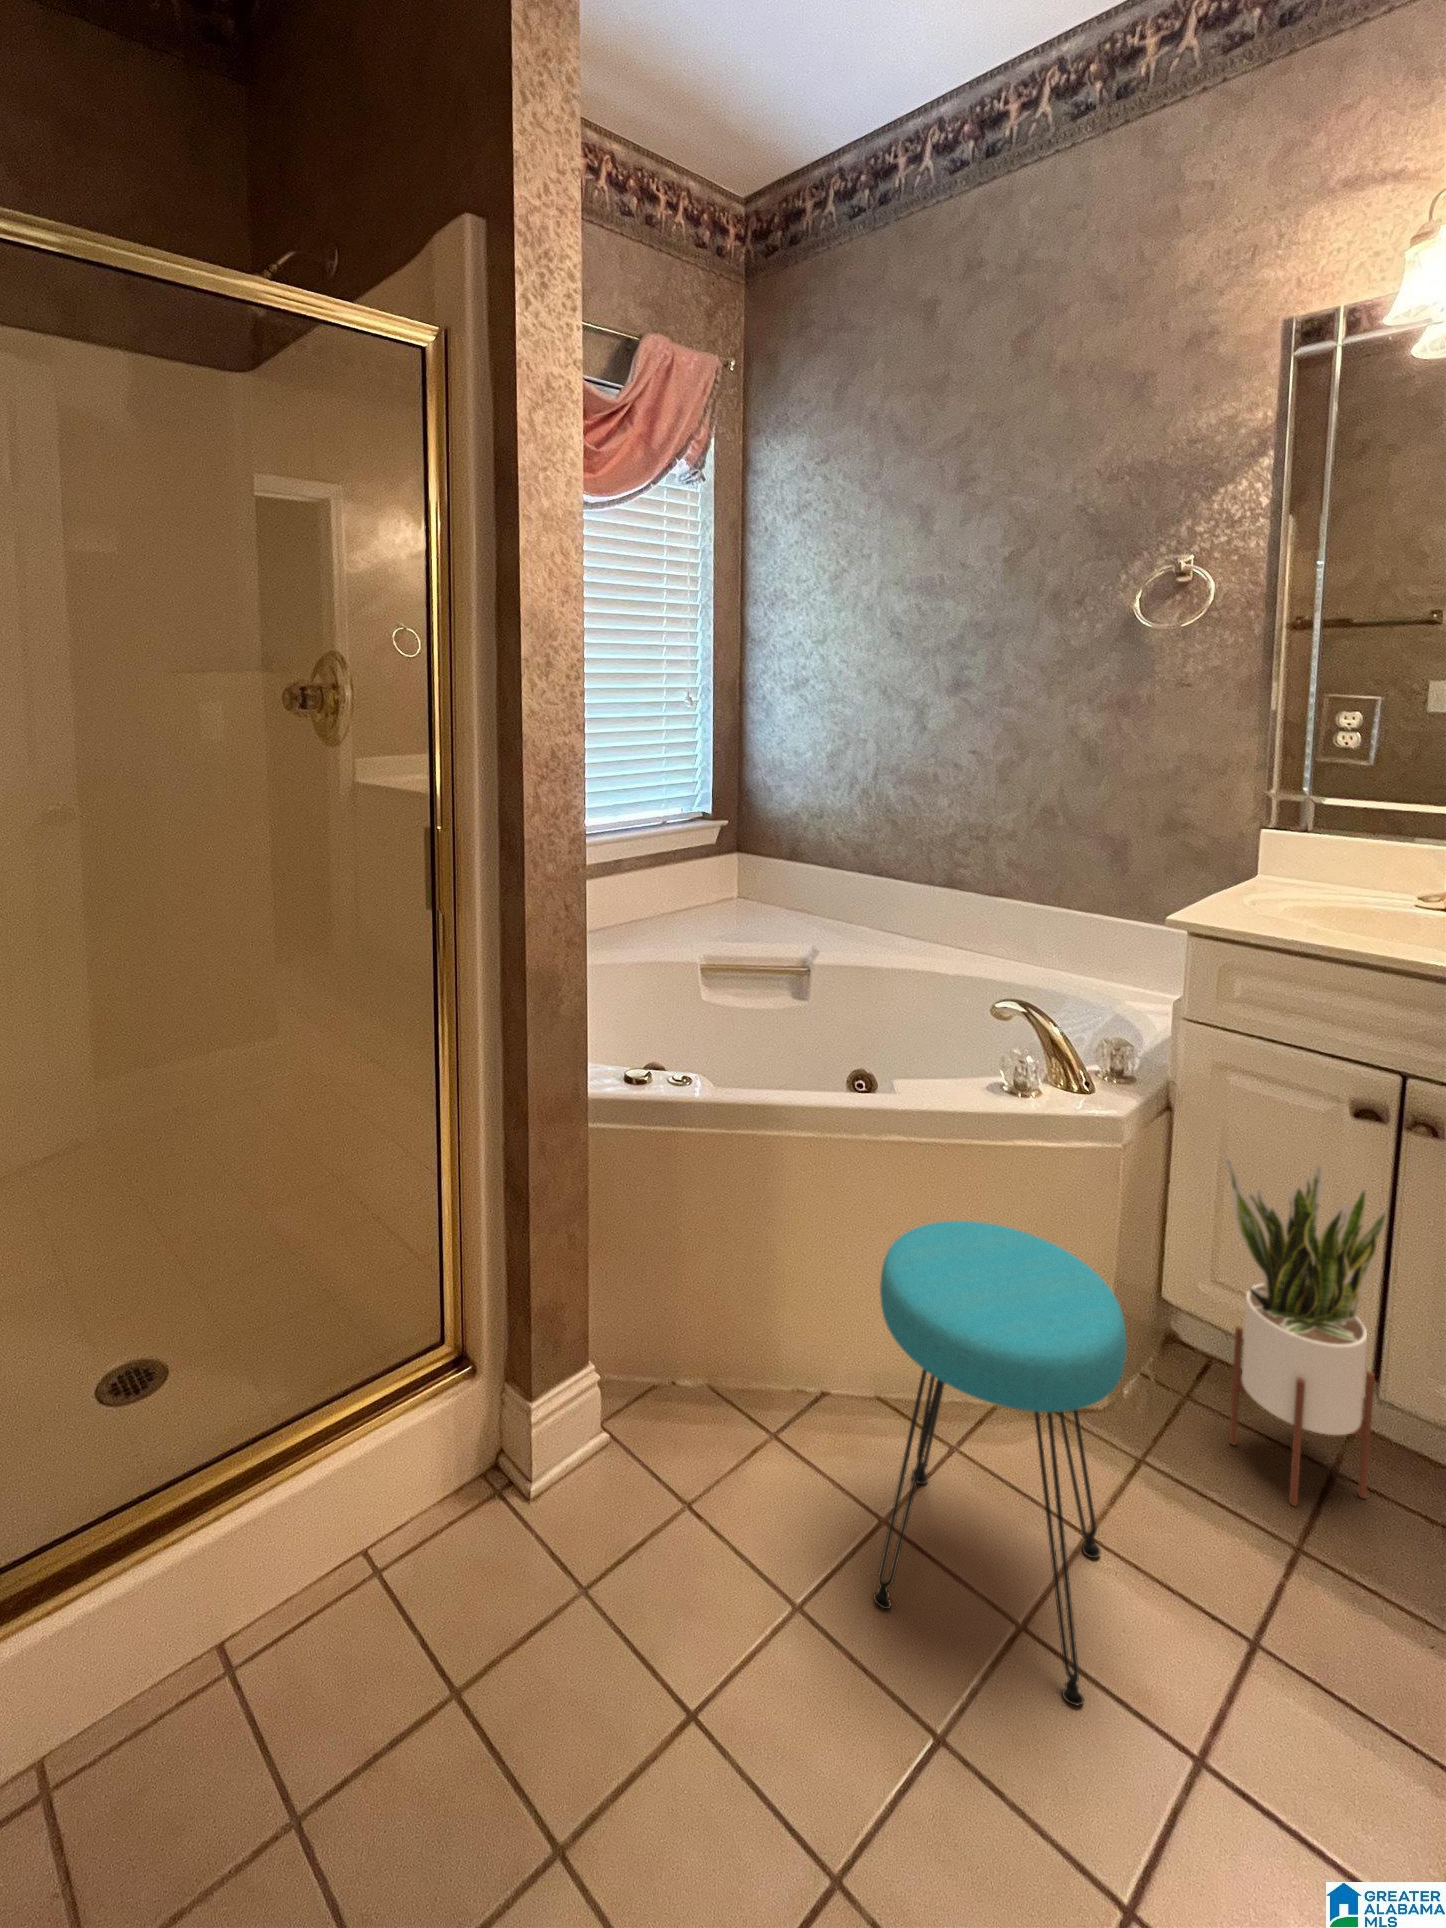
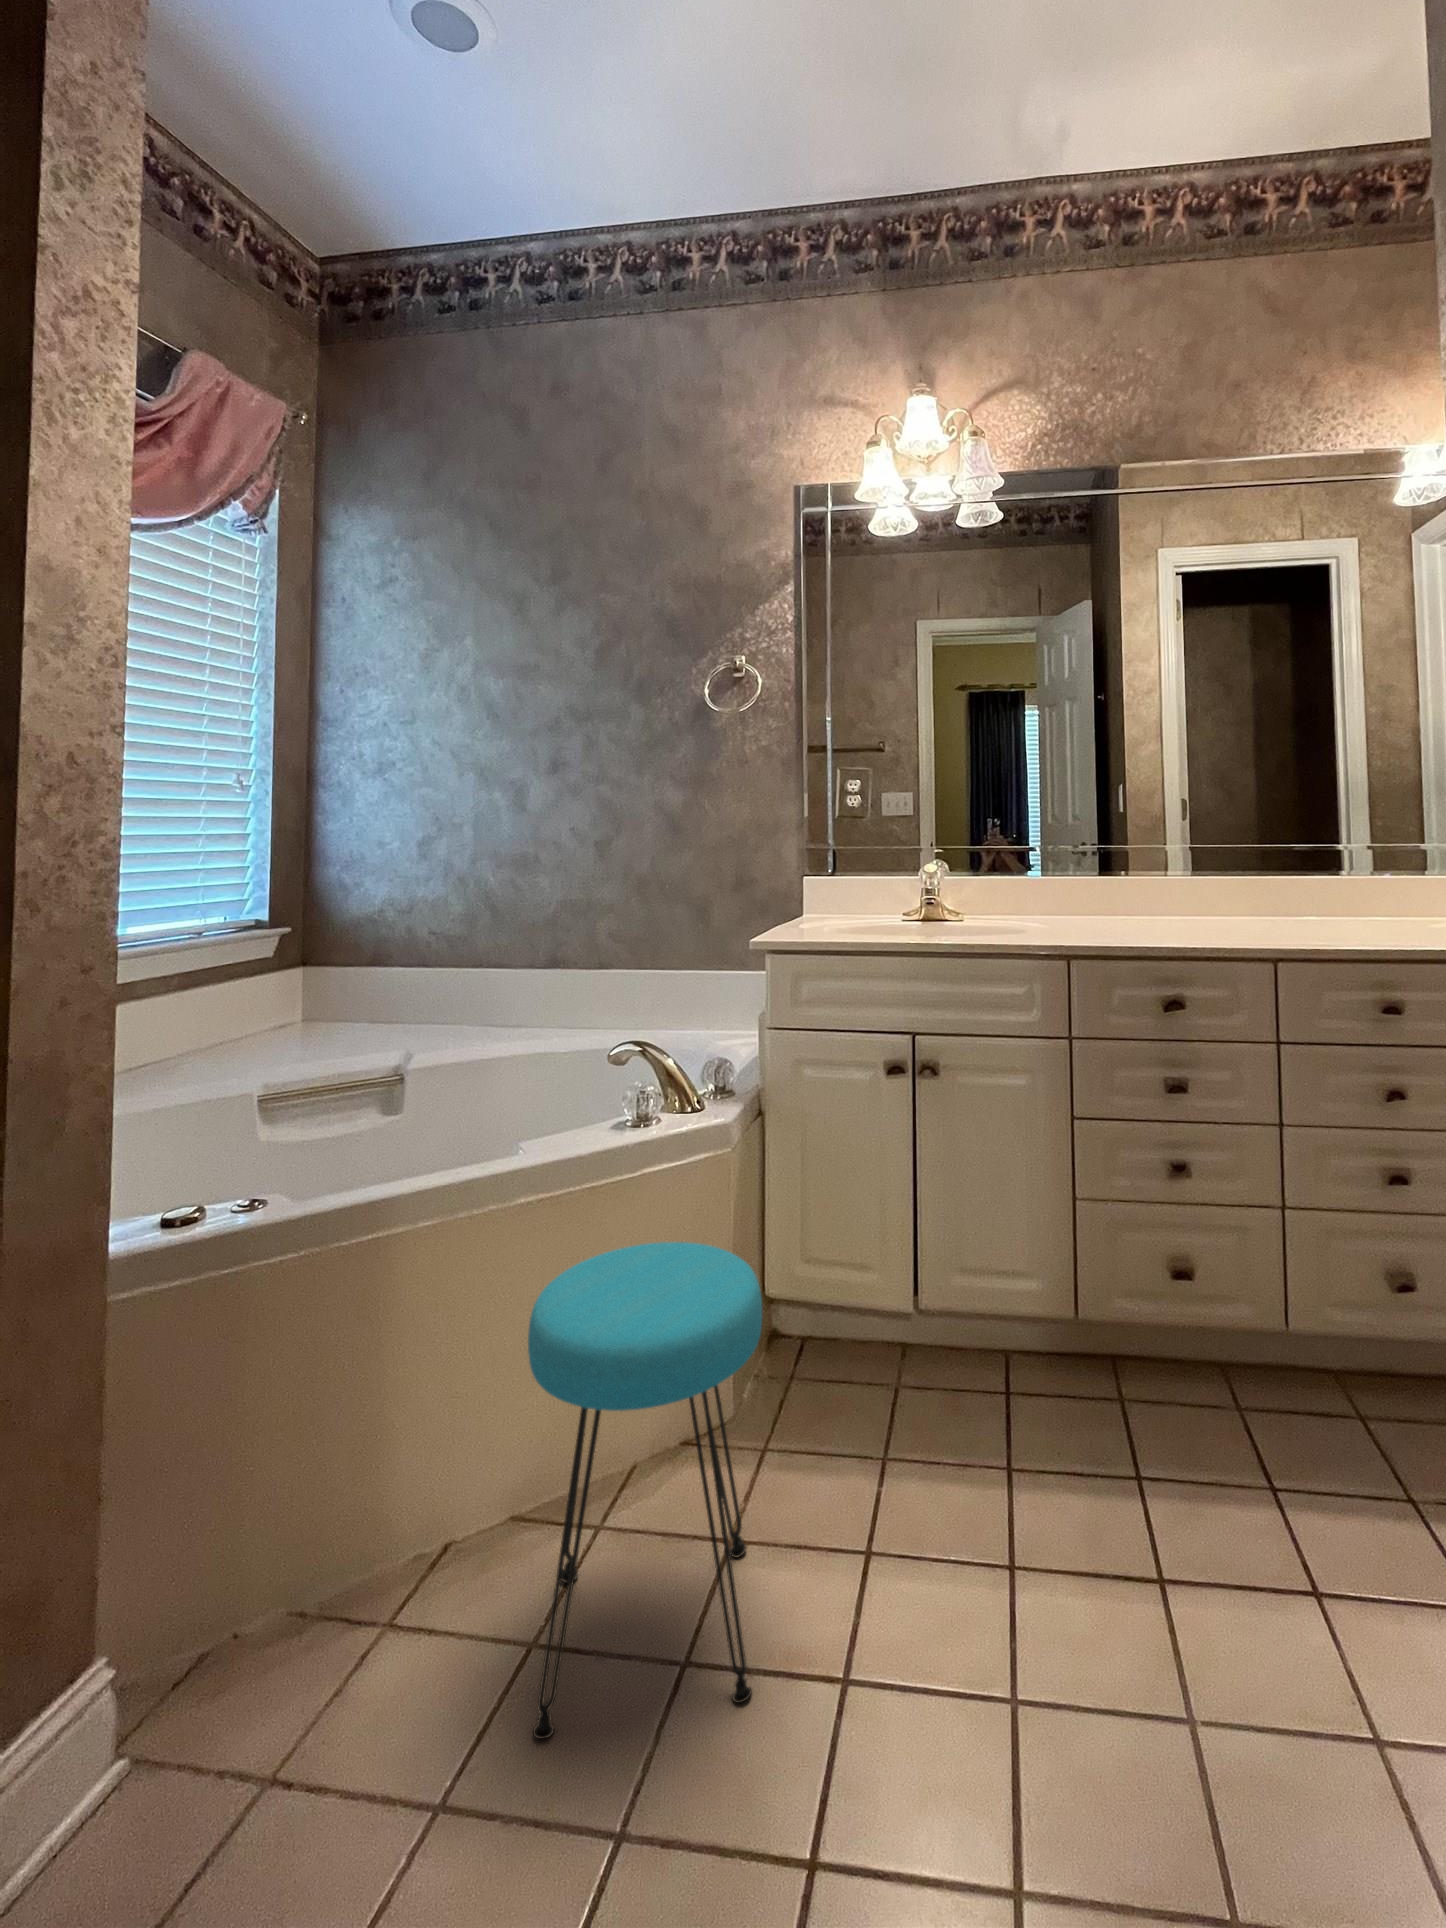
potted plant: present [1225,1157,1387,1506] -> none [810,1117,920,1425]

